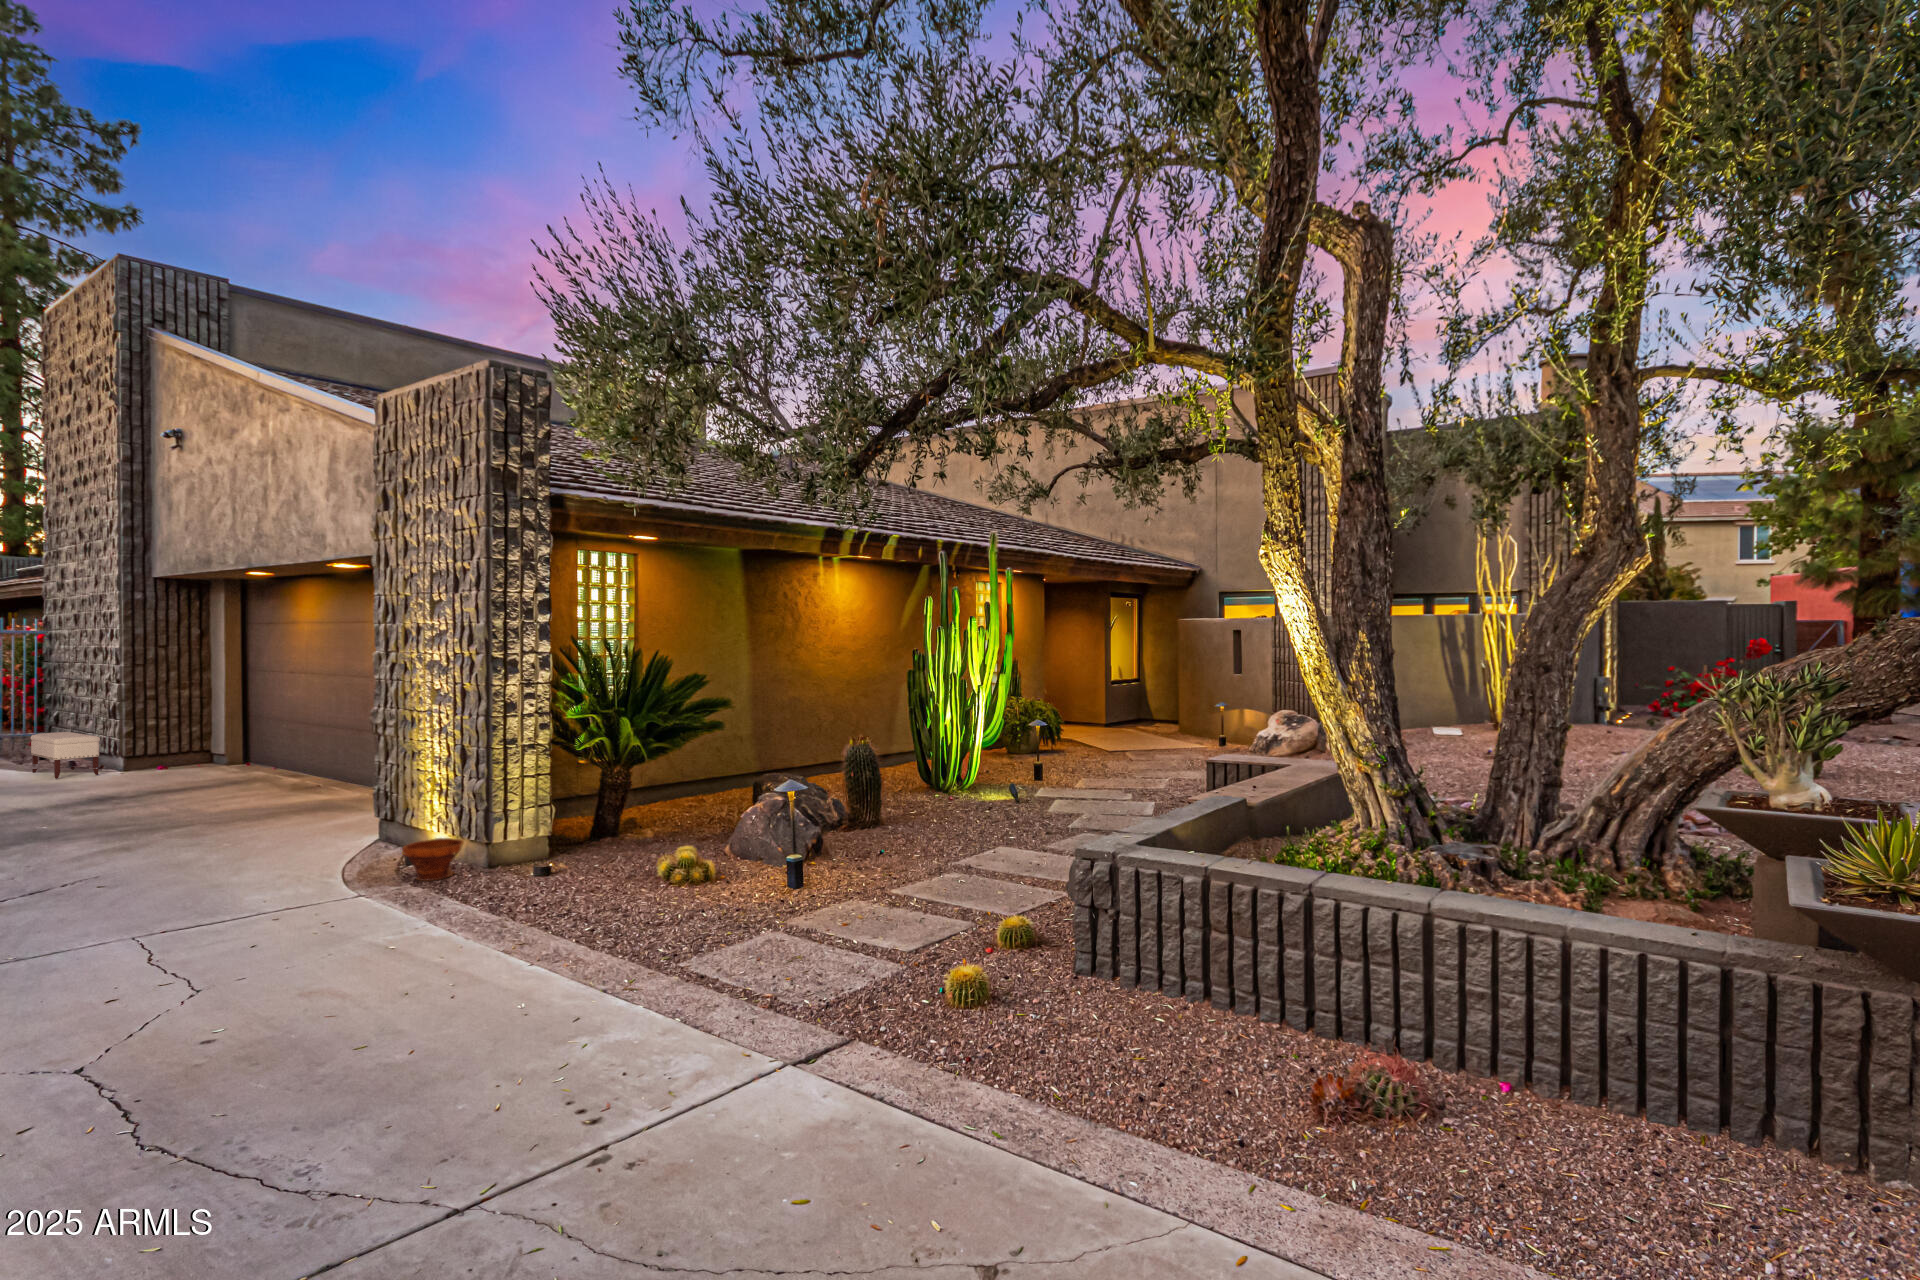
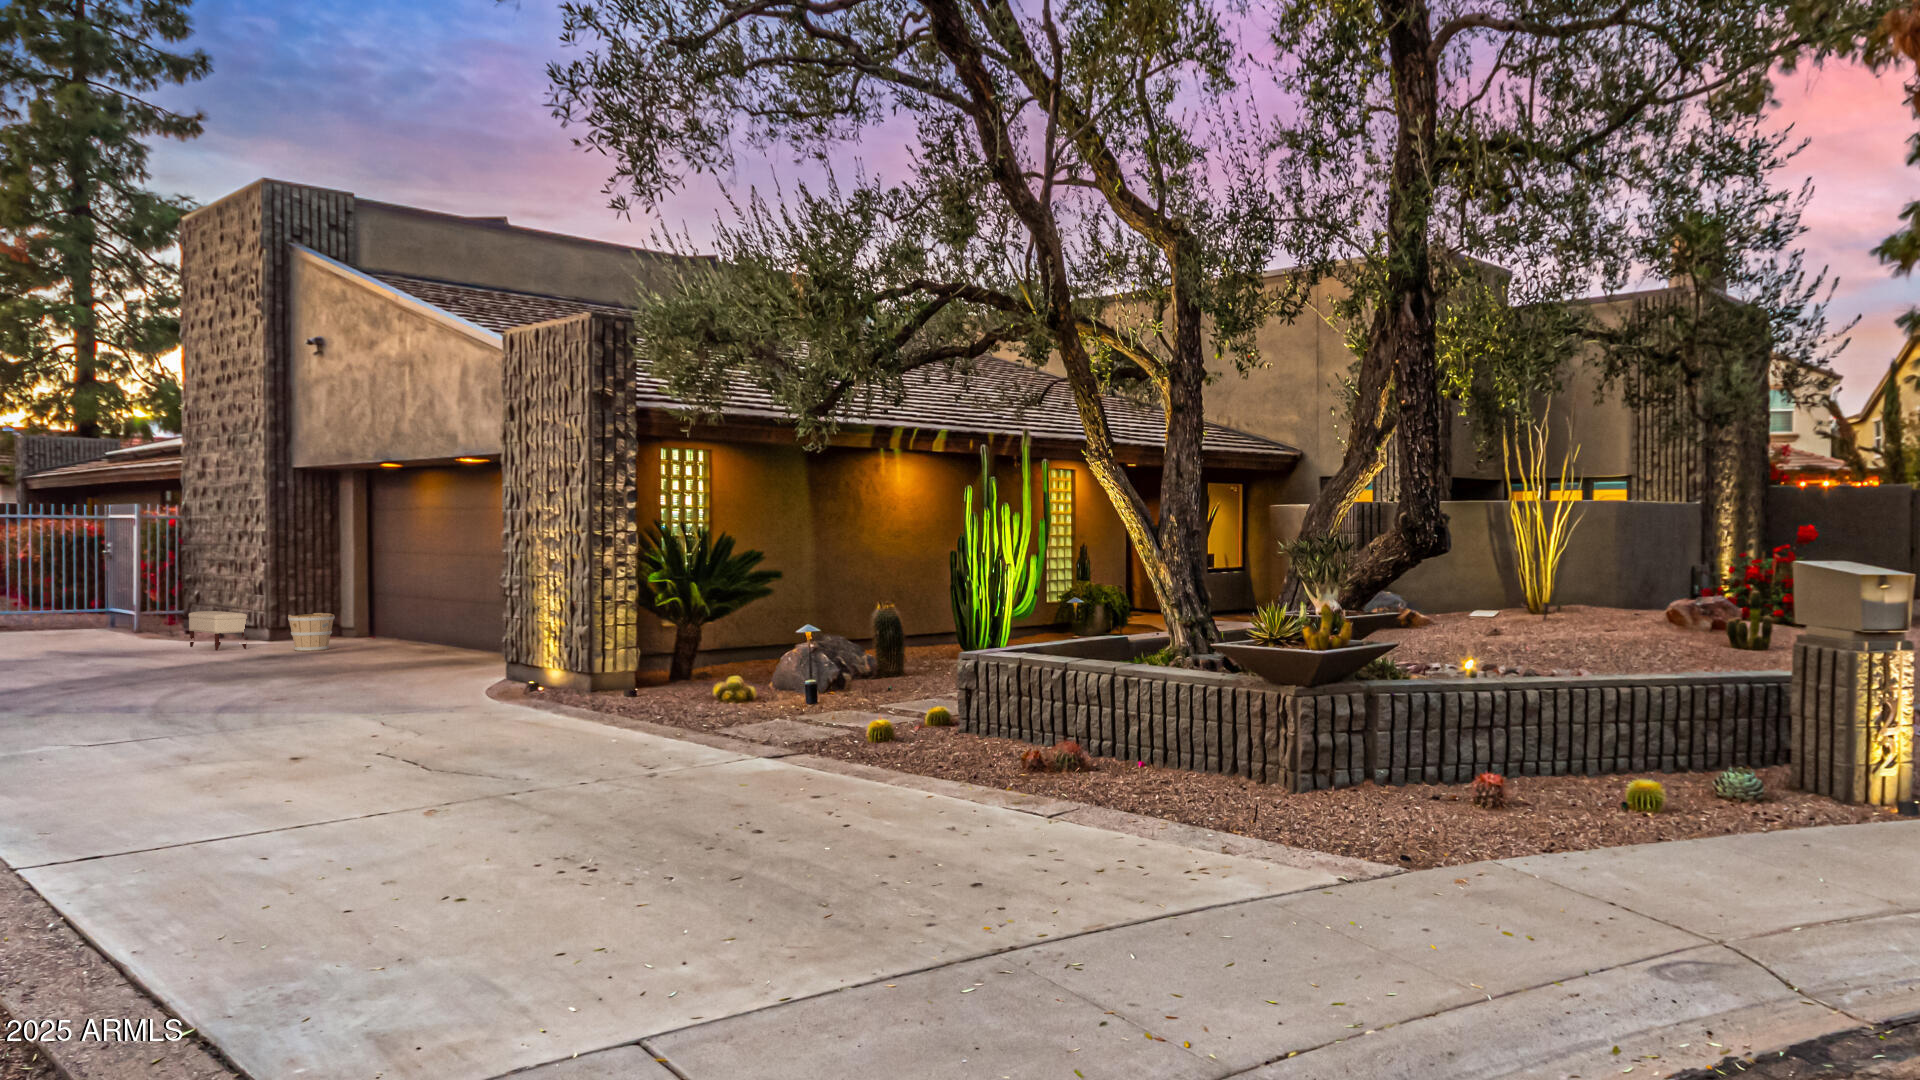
wooden bucket: none [146,734,207,778] -> present [288,613,335,651]
planter: present [402,838,464,881] -> none [533,671,575,699]

